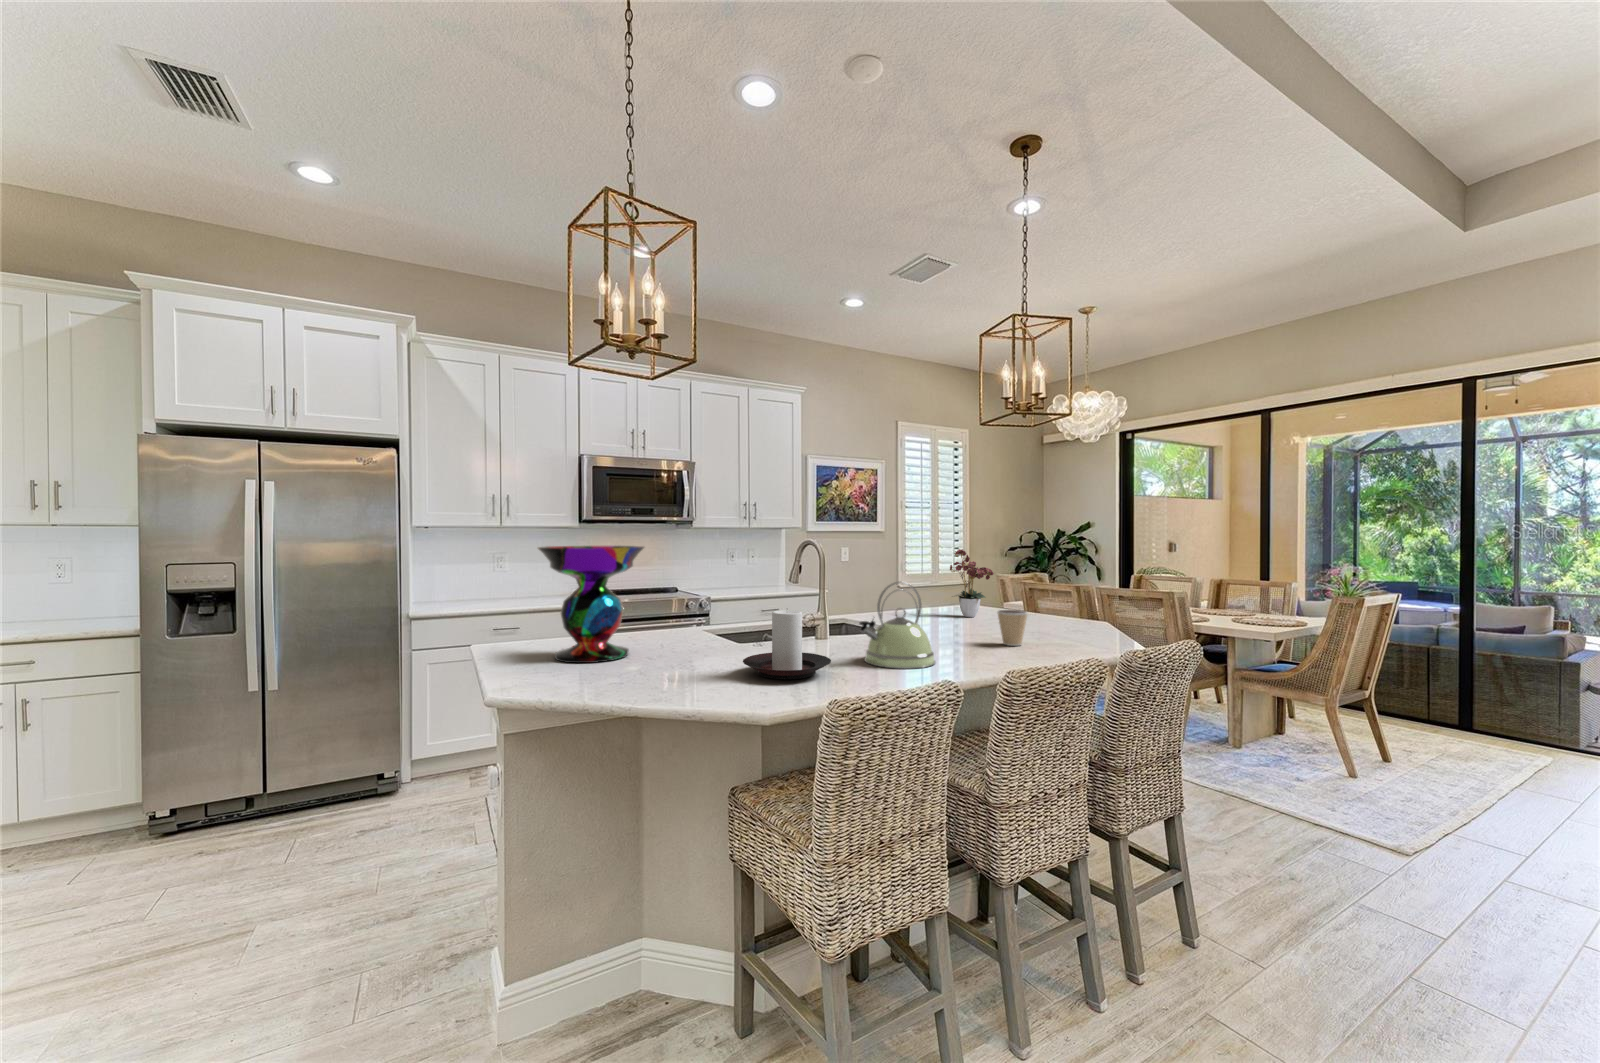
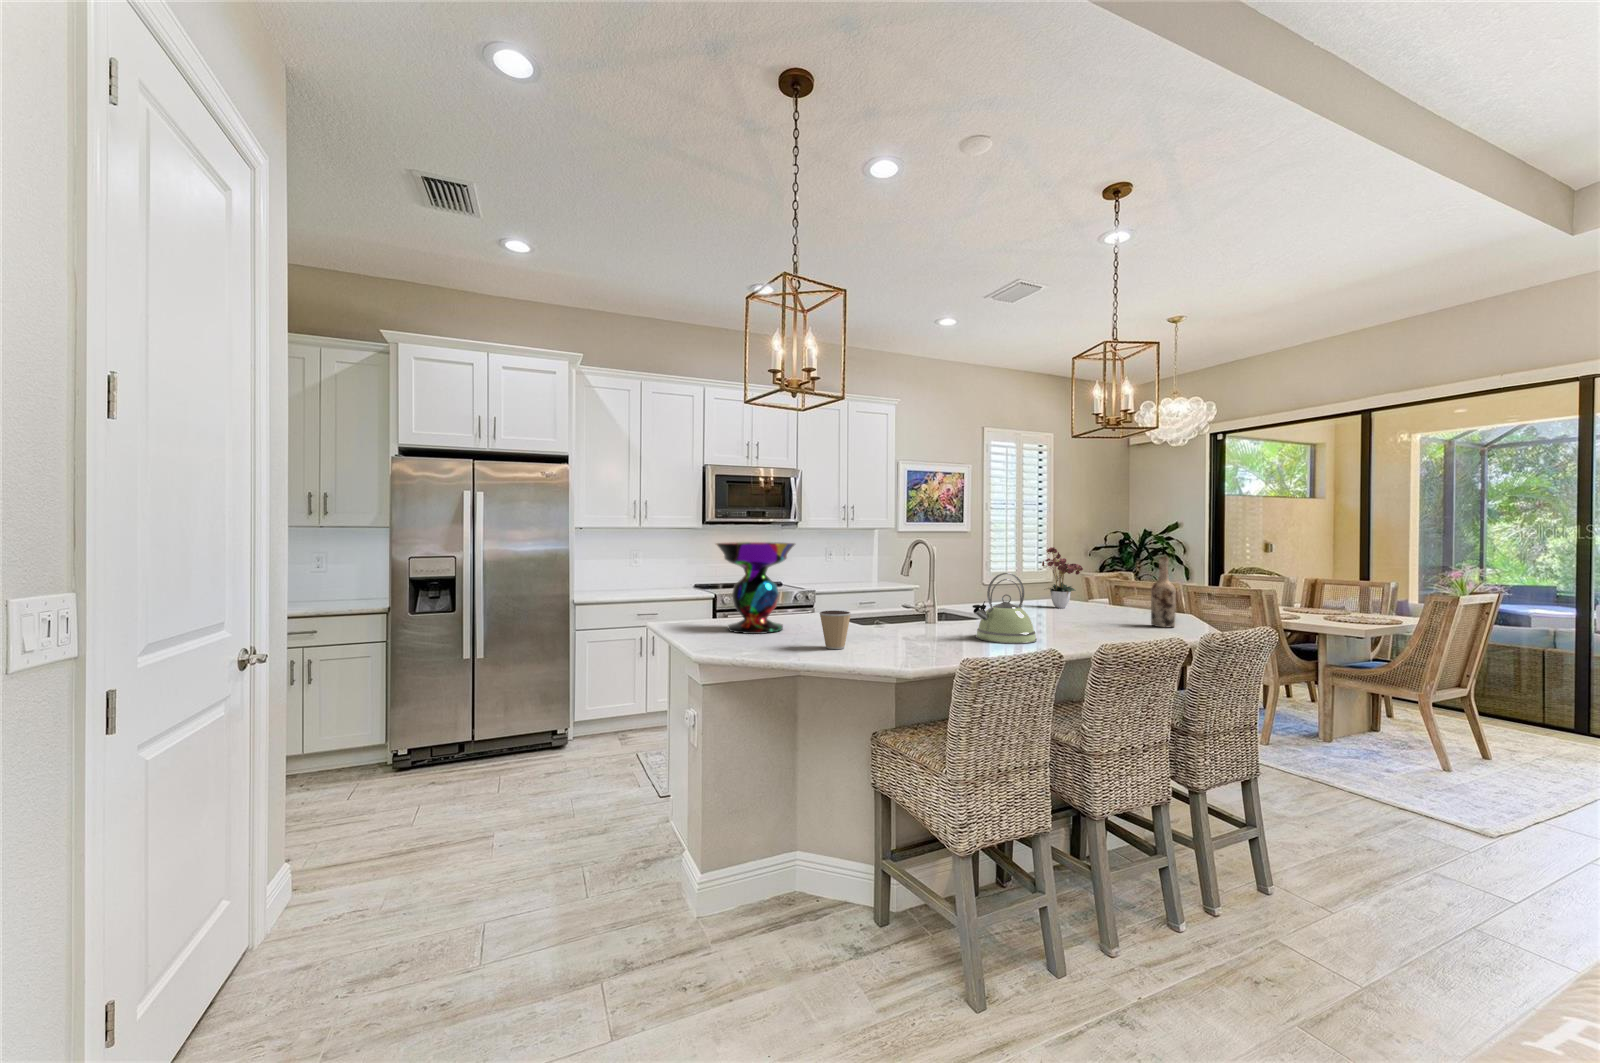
wine bottle: none [1066,560,1092,640] -> present [1151,557,1176,627]
candle holder: present [743,610,831,679] -> none [881,592,952,648]
coffee cup: present [997,610,1028,646] -> present [820,611,851,649]

